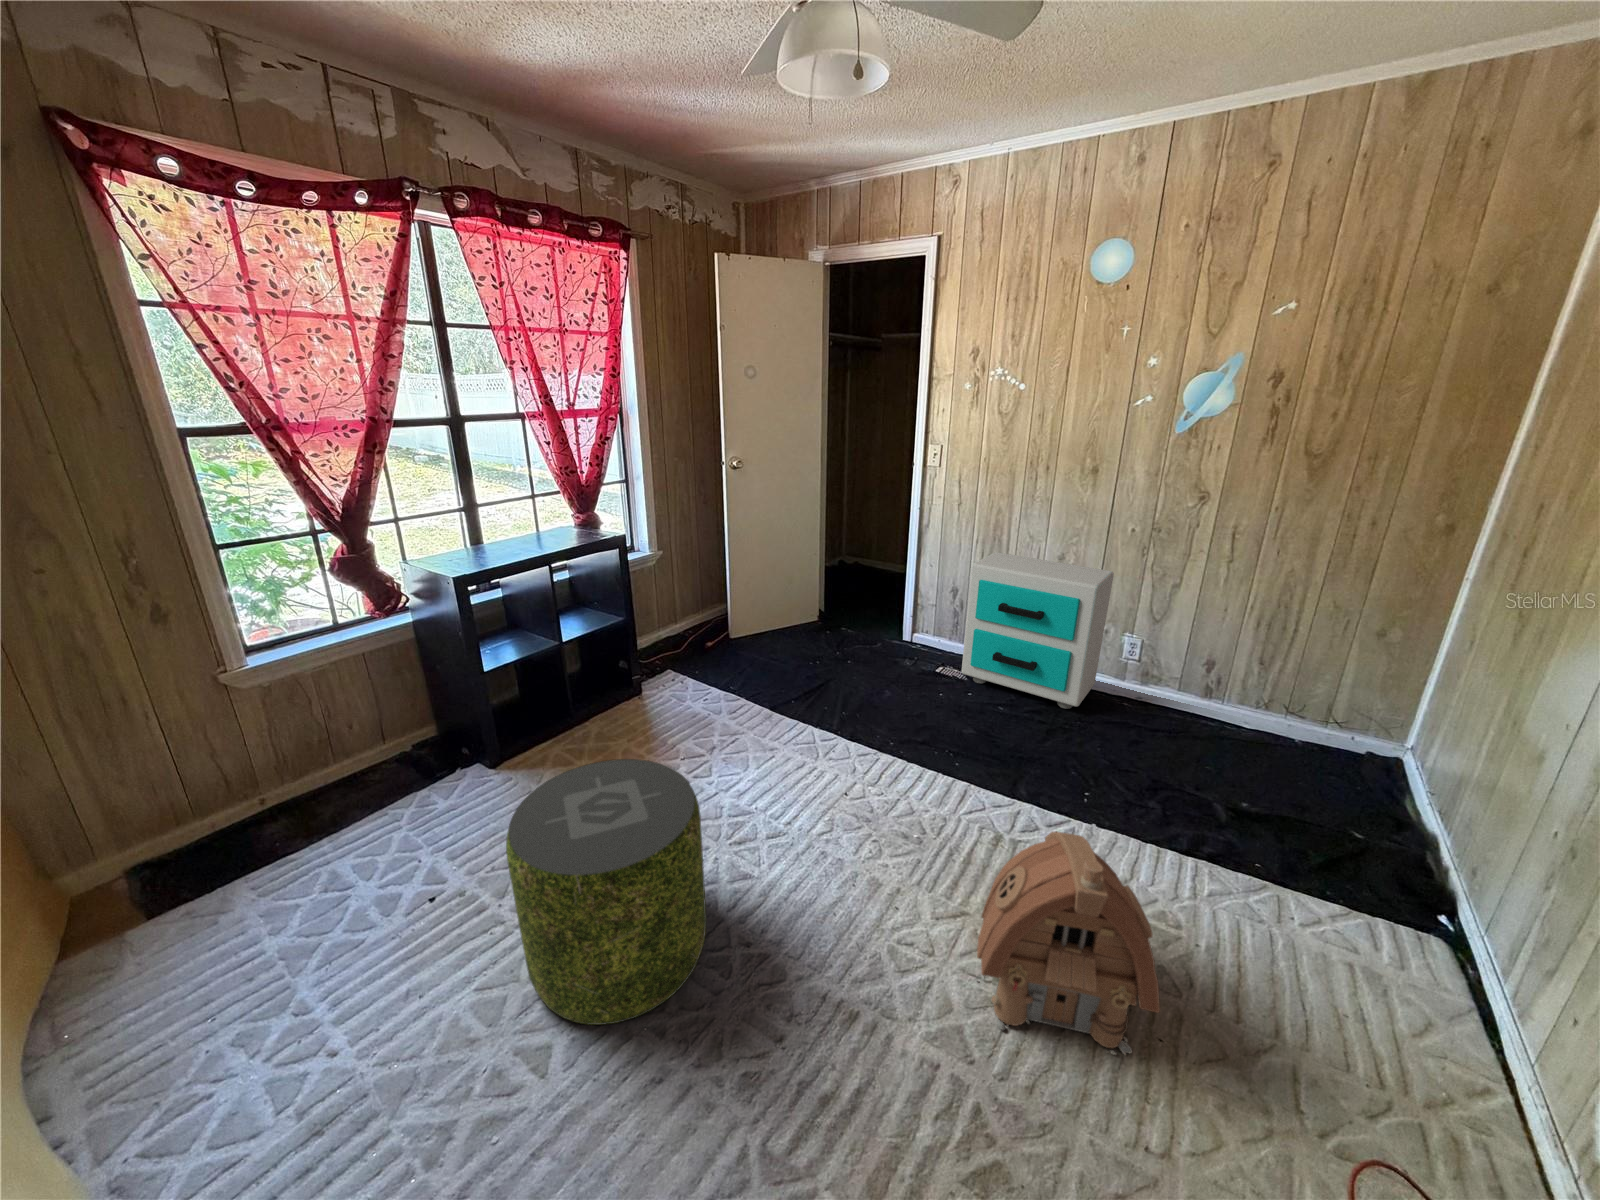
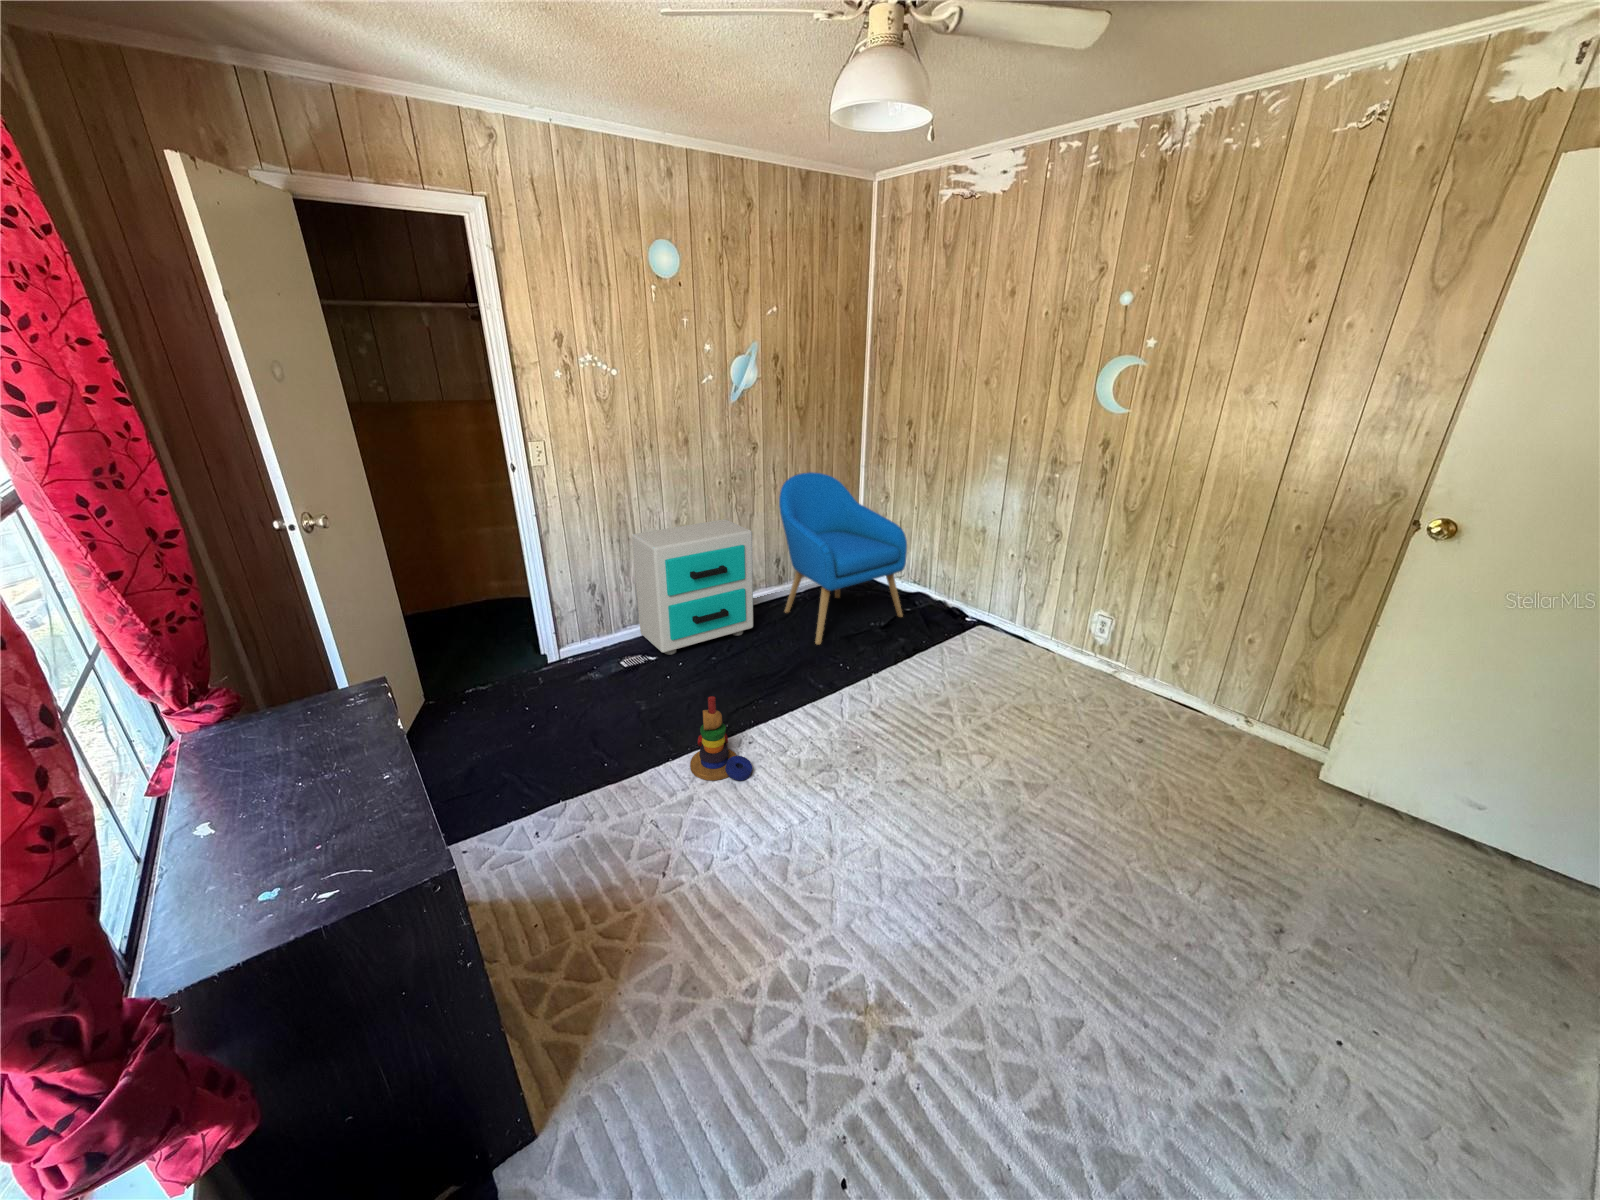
armchair: none [1116,546,1370,834] -> present [779,472,907,644]
stacking toy: none [800,680,855,771] -> present [690,696,752,781]
pouf: present [506,759,706,1025] -> none [867,776,1061,1037]
toy house: present [977,832,1160,1055] -> none [949,639,1059,766]

